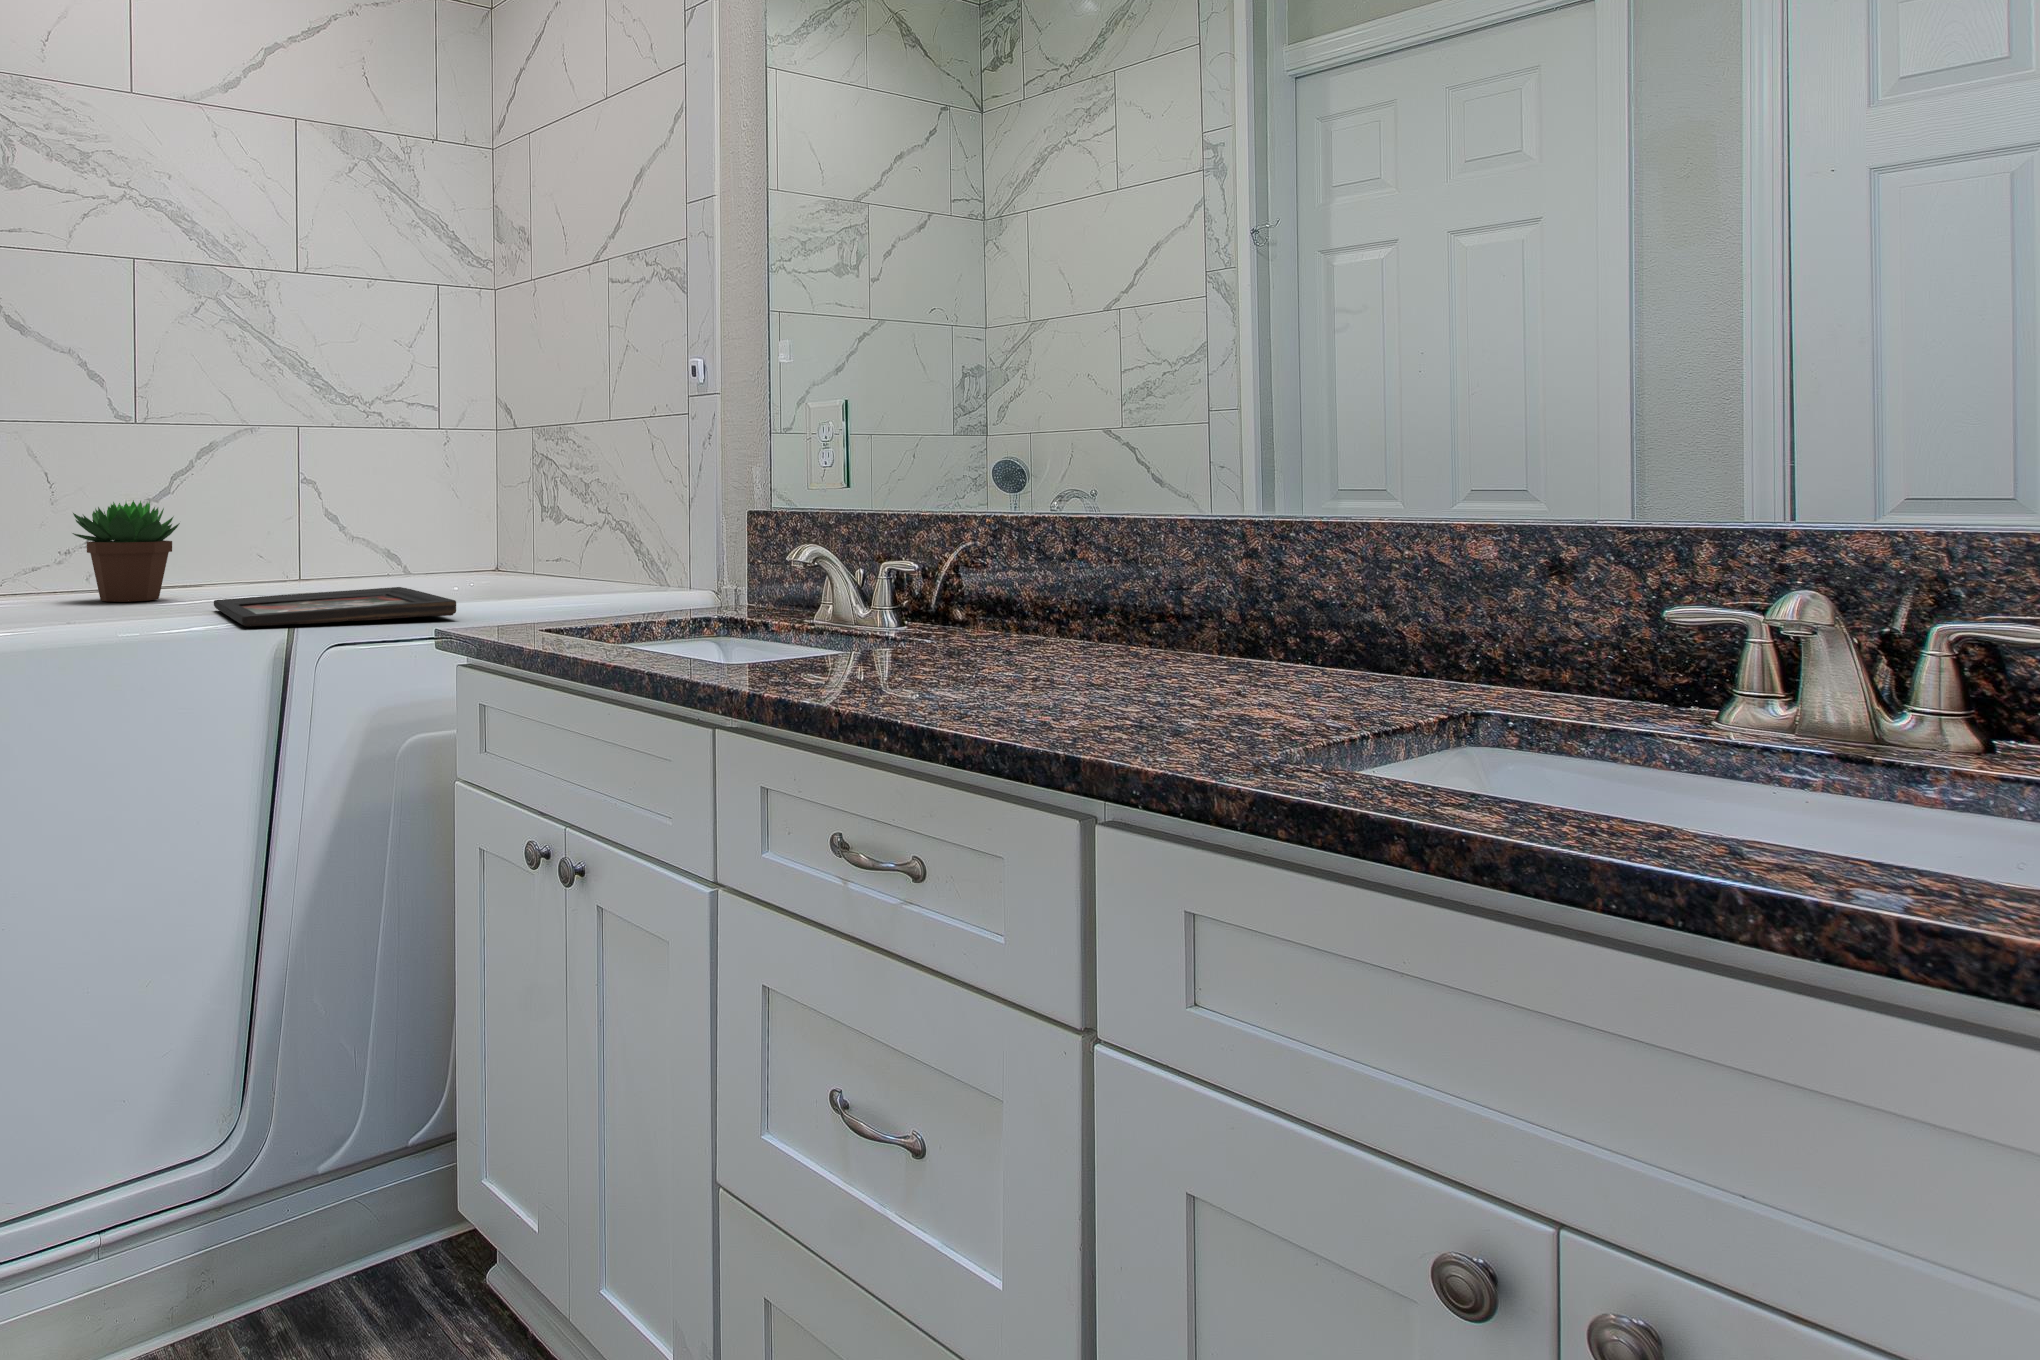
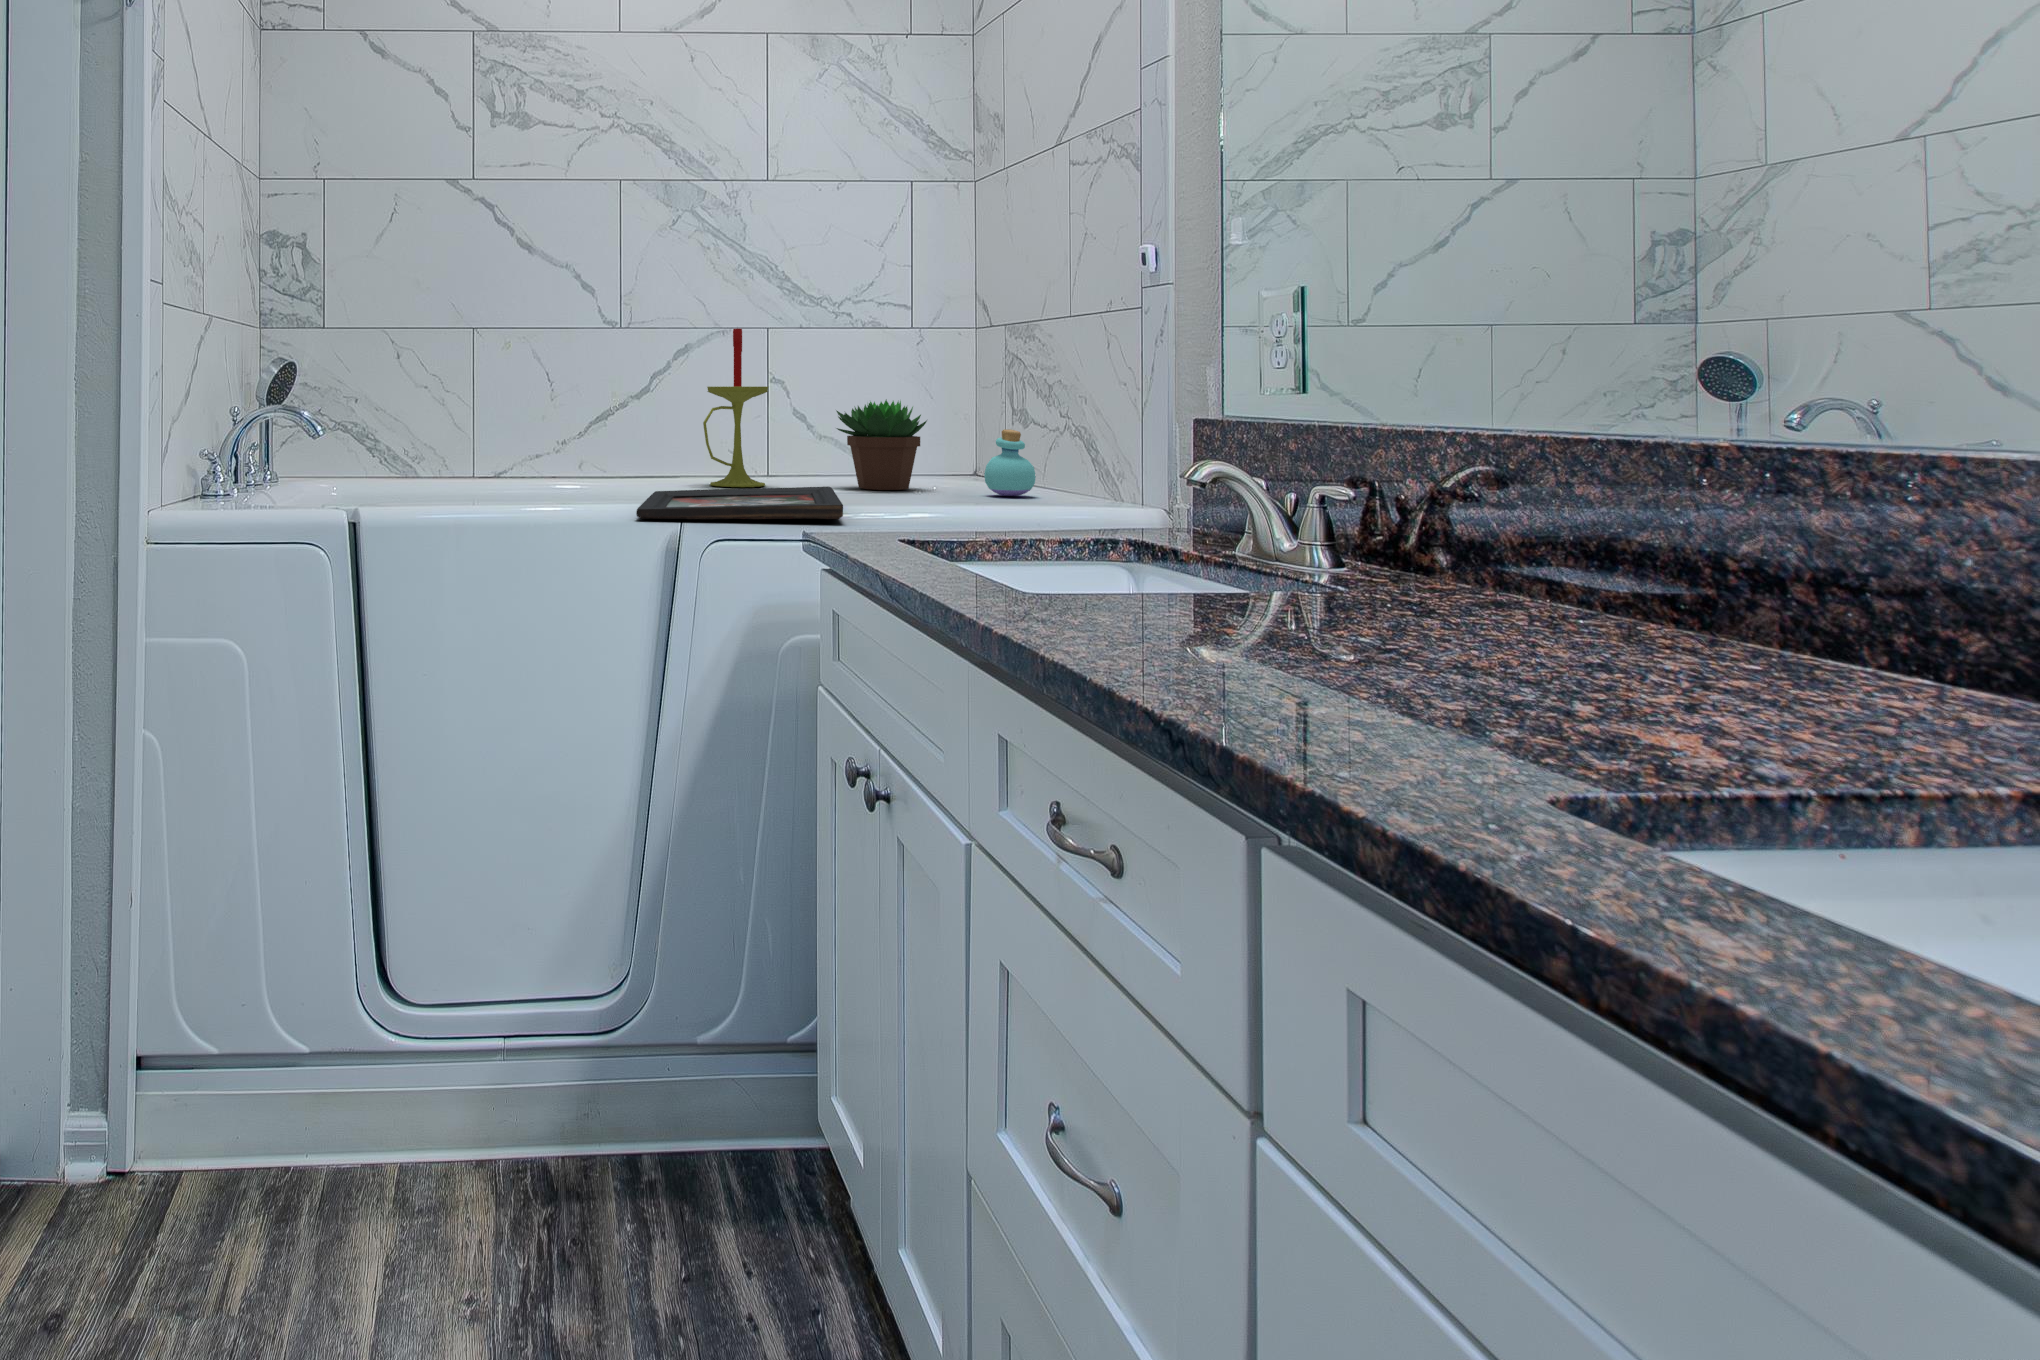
candle: none [232,421,302,594] -> present [703,328,768,487]
succulent plant: present [73,500,180,602] -> present [837,400,927,490]
perfume bottle: none [521,528,568,590] -> present [984,429,1036,496]

